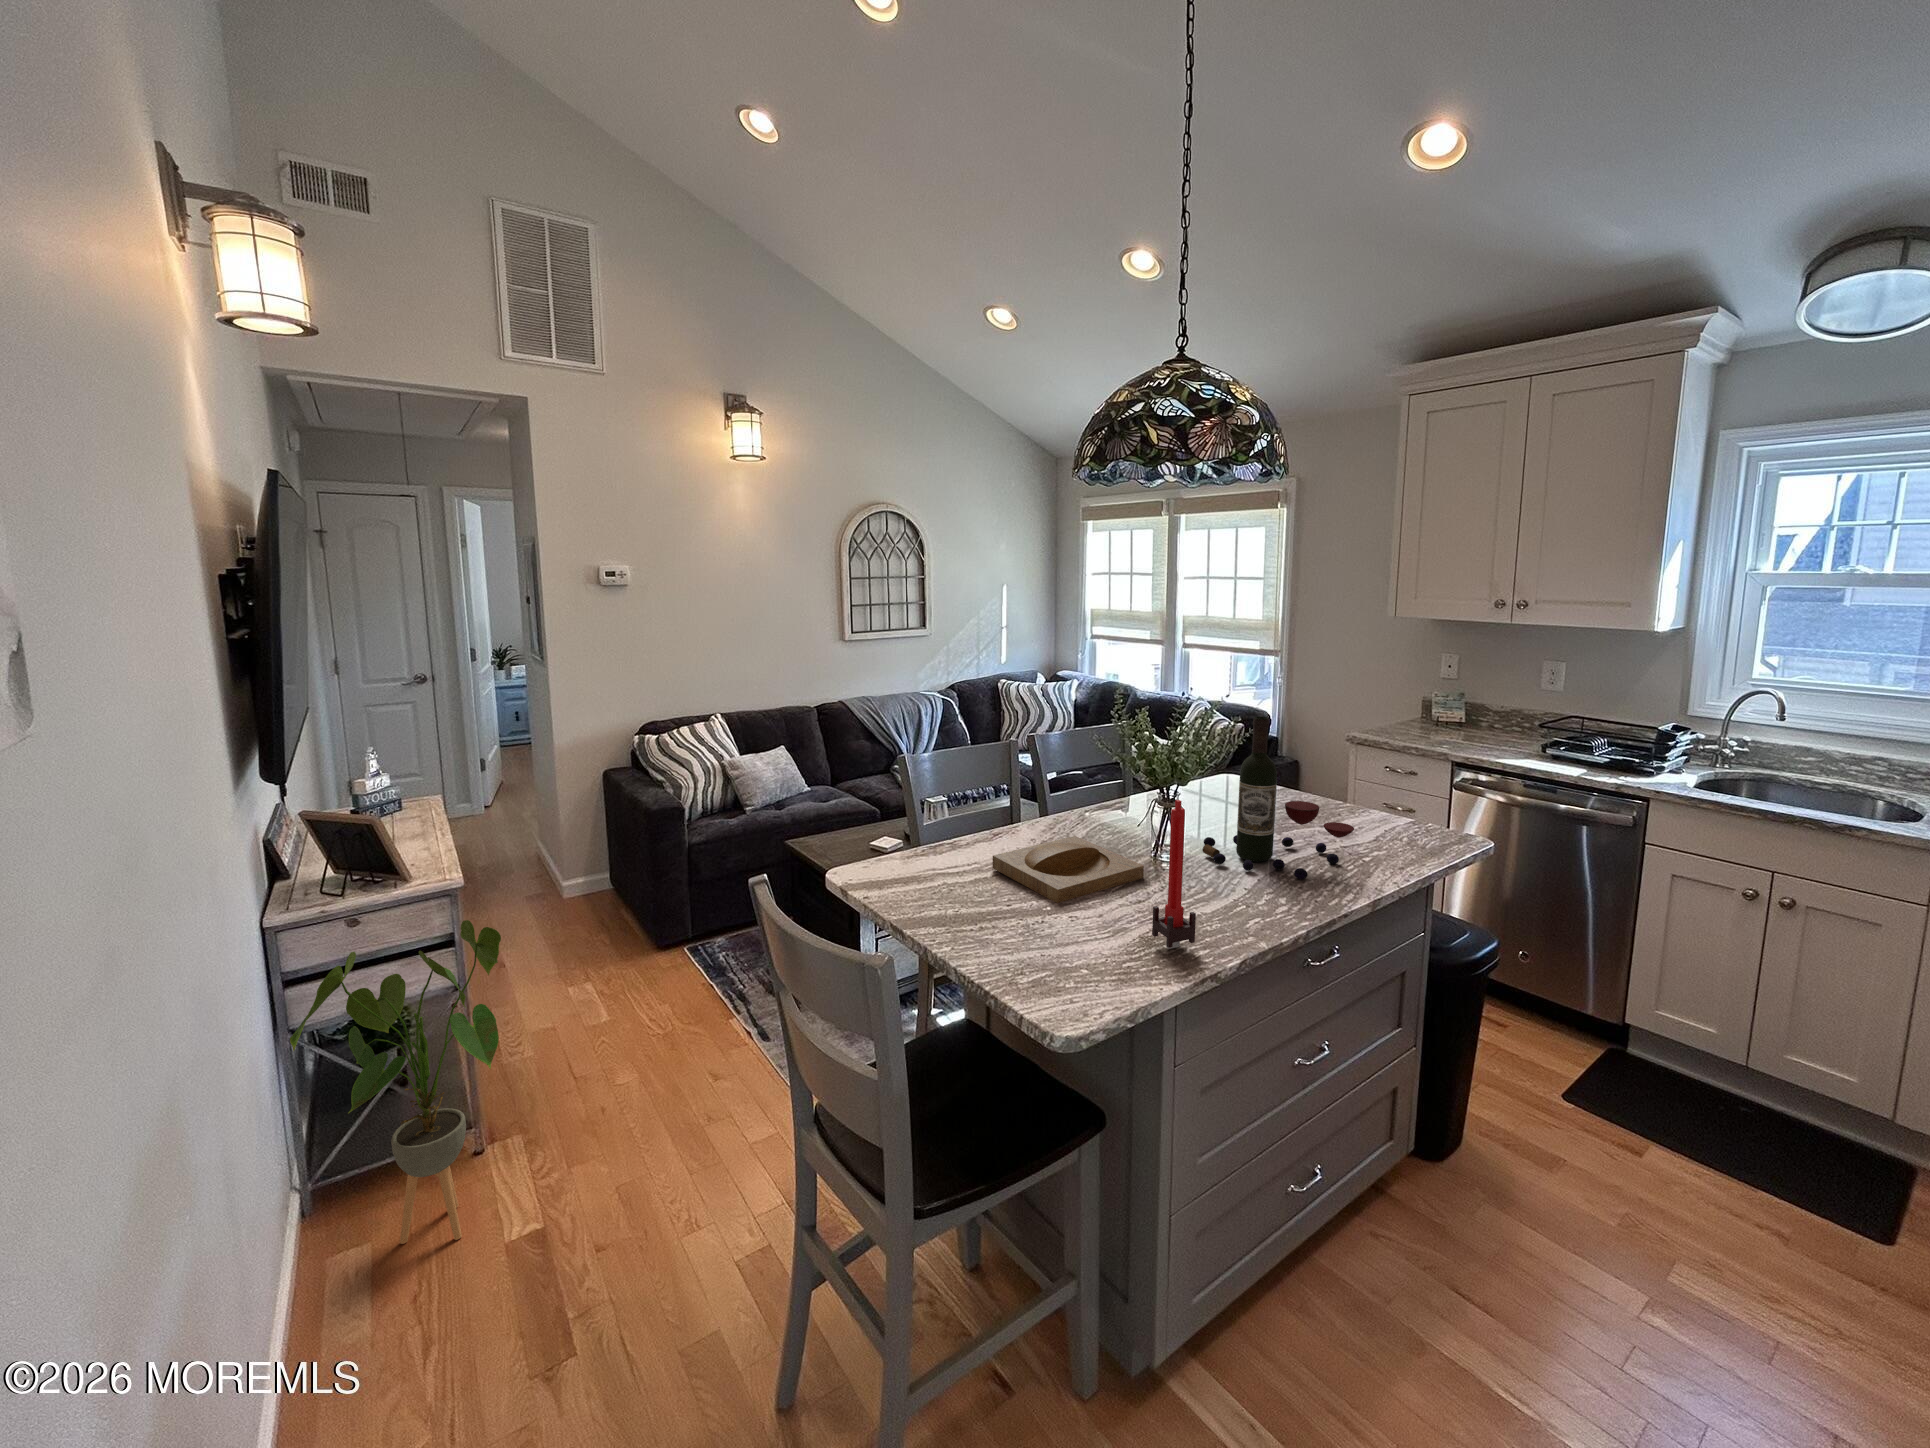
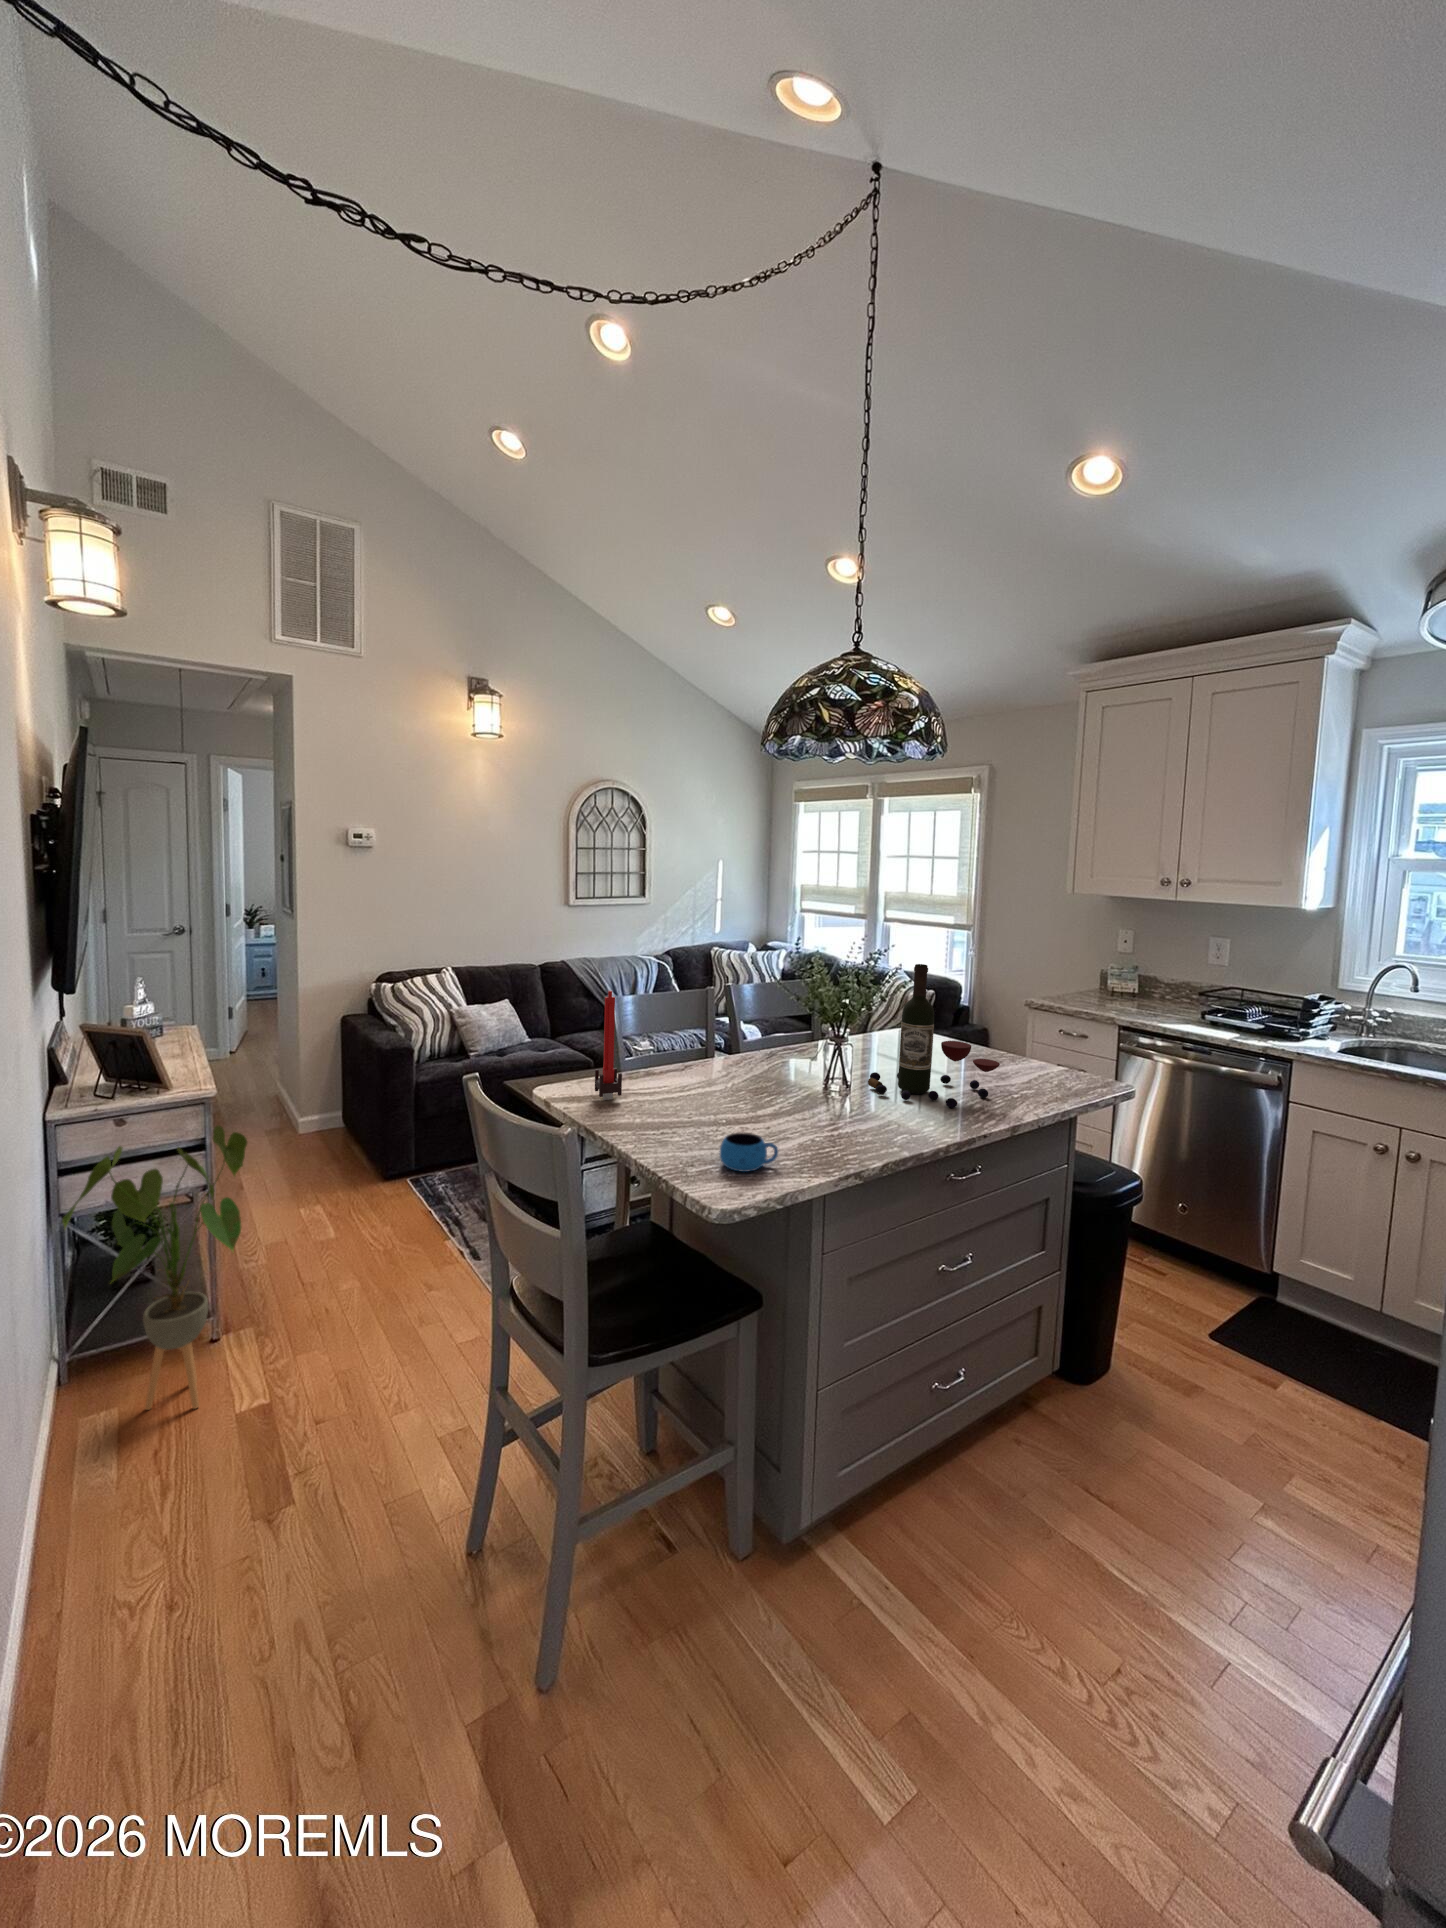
candle: present [1152,800,1196,949] -> present [595,991,622,1100]
tray: present [992,836,1144,903] -> none [679,1067,812,1118]
mug: none [1053,931,1121,979] -> present [720,1132,778,1172]

